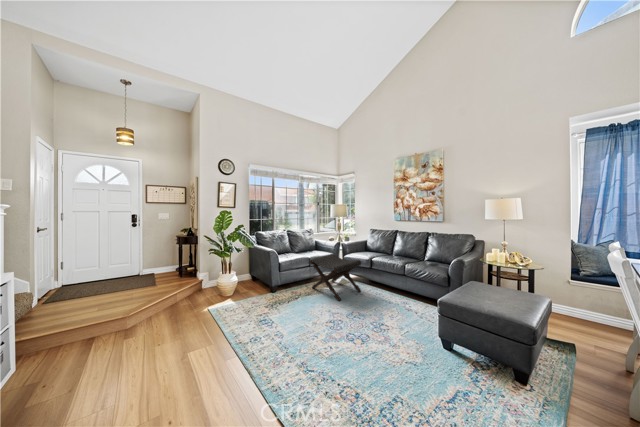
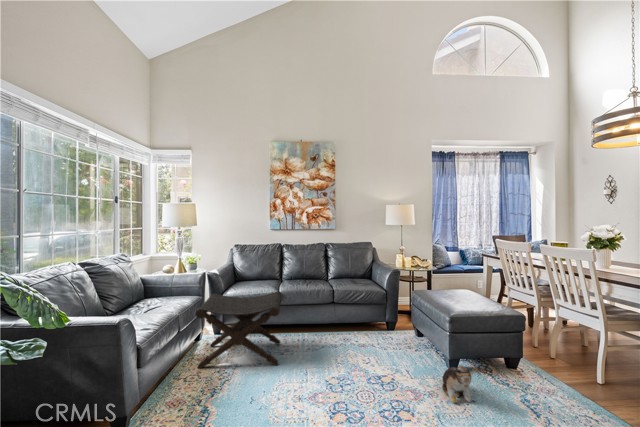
plush toy: none [371,349,413,384] -> present [442,366,474,403]

